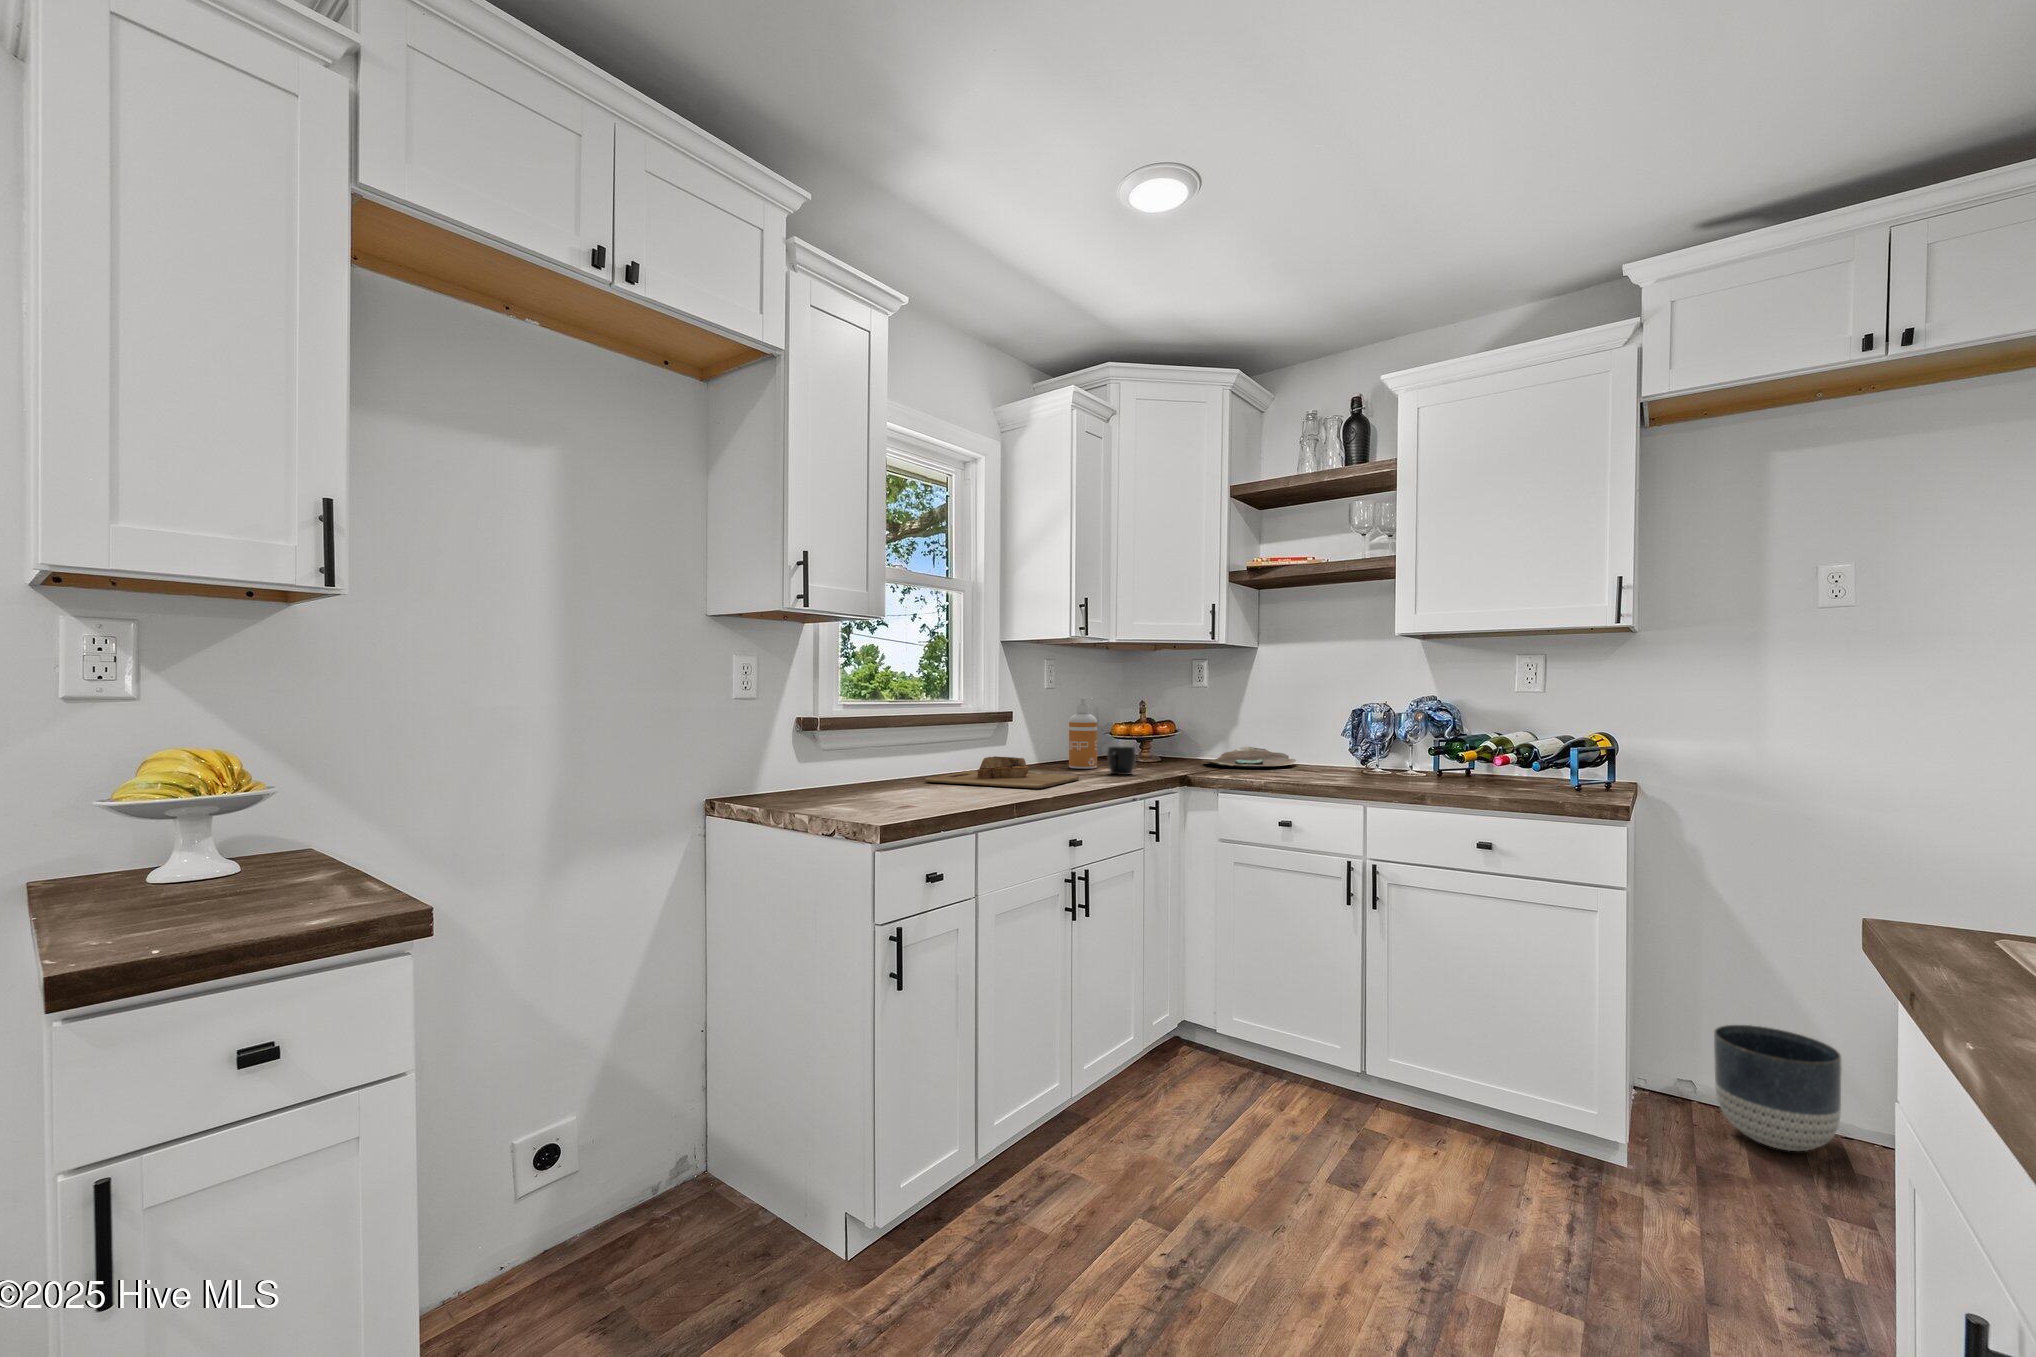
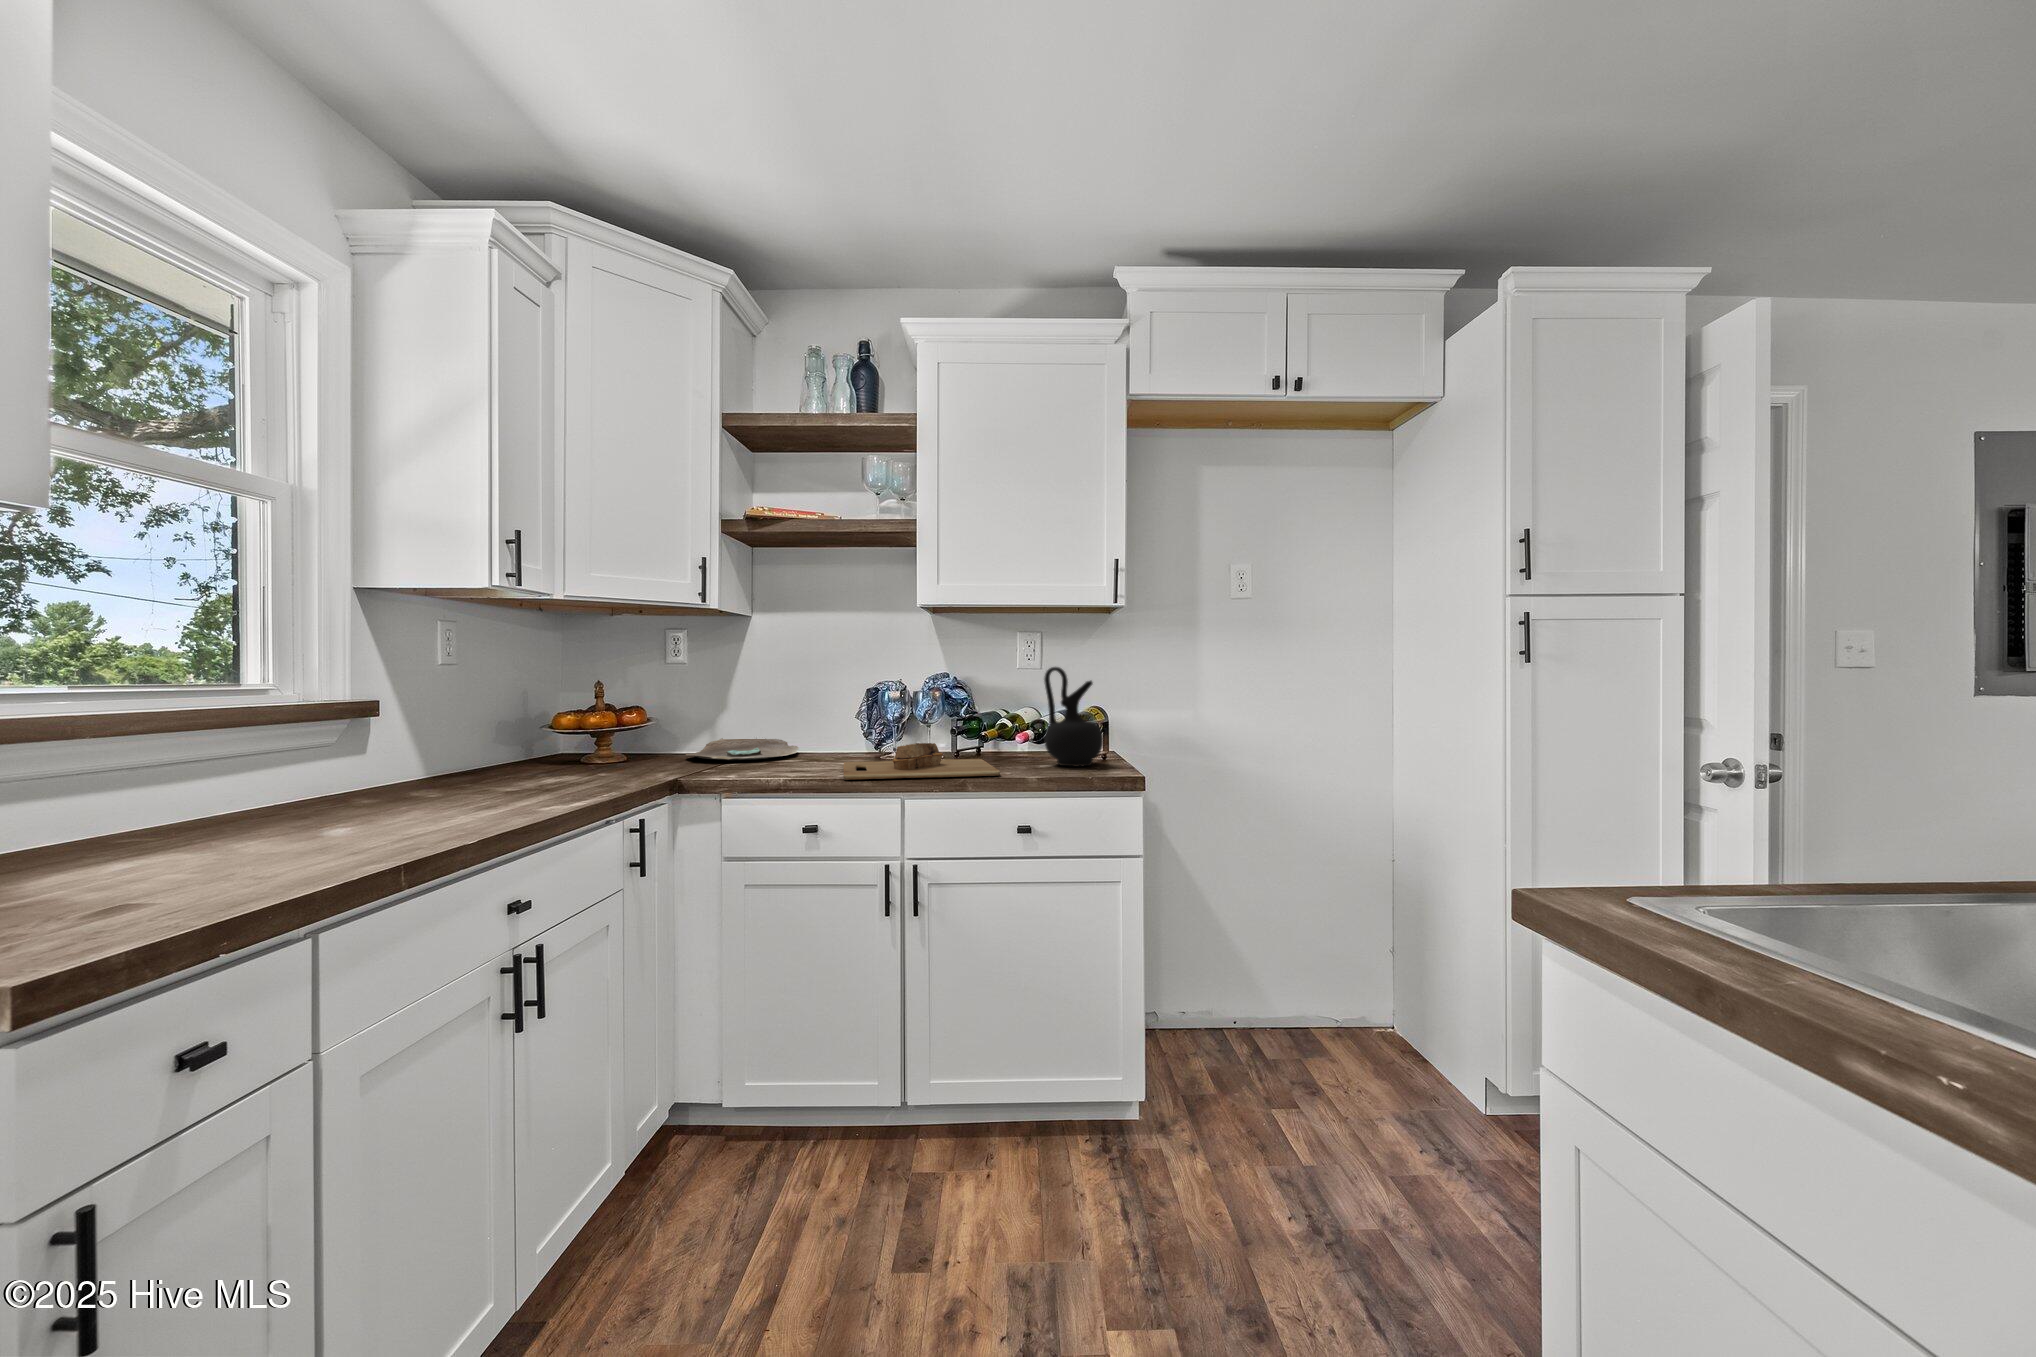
ceramic jug: none [1520,691,1588,792] -> present [1044,667,1103,767]
soap dispenser: present [1069,697,1097,769] -> none [489,677,537,780]
mug: present [1107,746,1136,775] -> none [558,745,603,785]
cutting board: present [925,756,1079,788] -> present [843,743,1000,780]
planter: present [1714,1025,1842,1151] -> none [1176,951,1262,1056]

